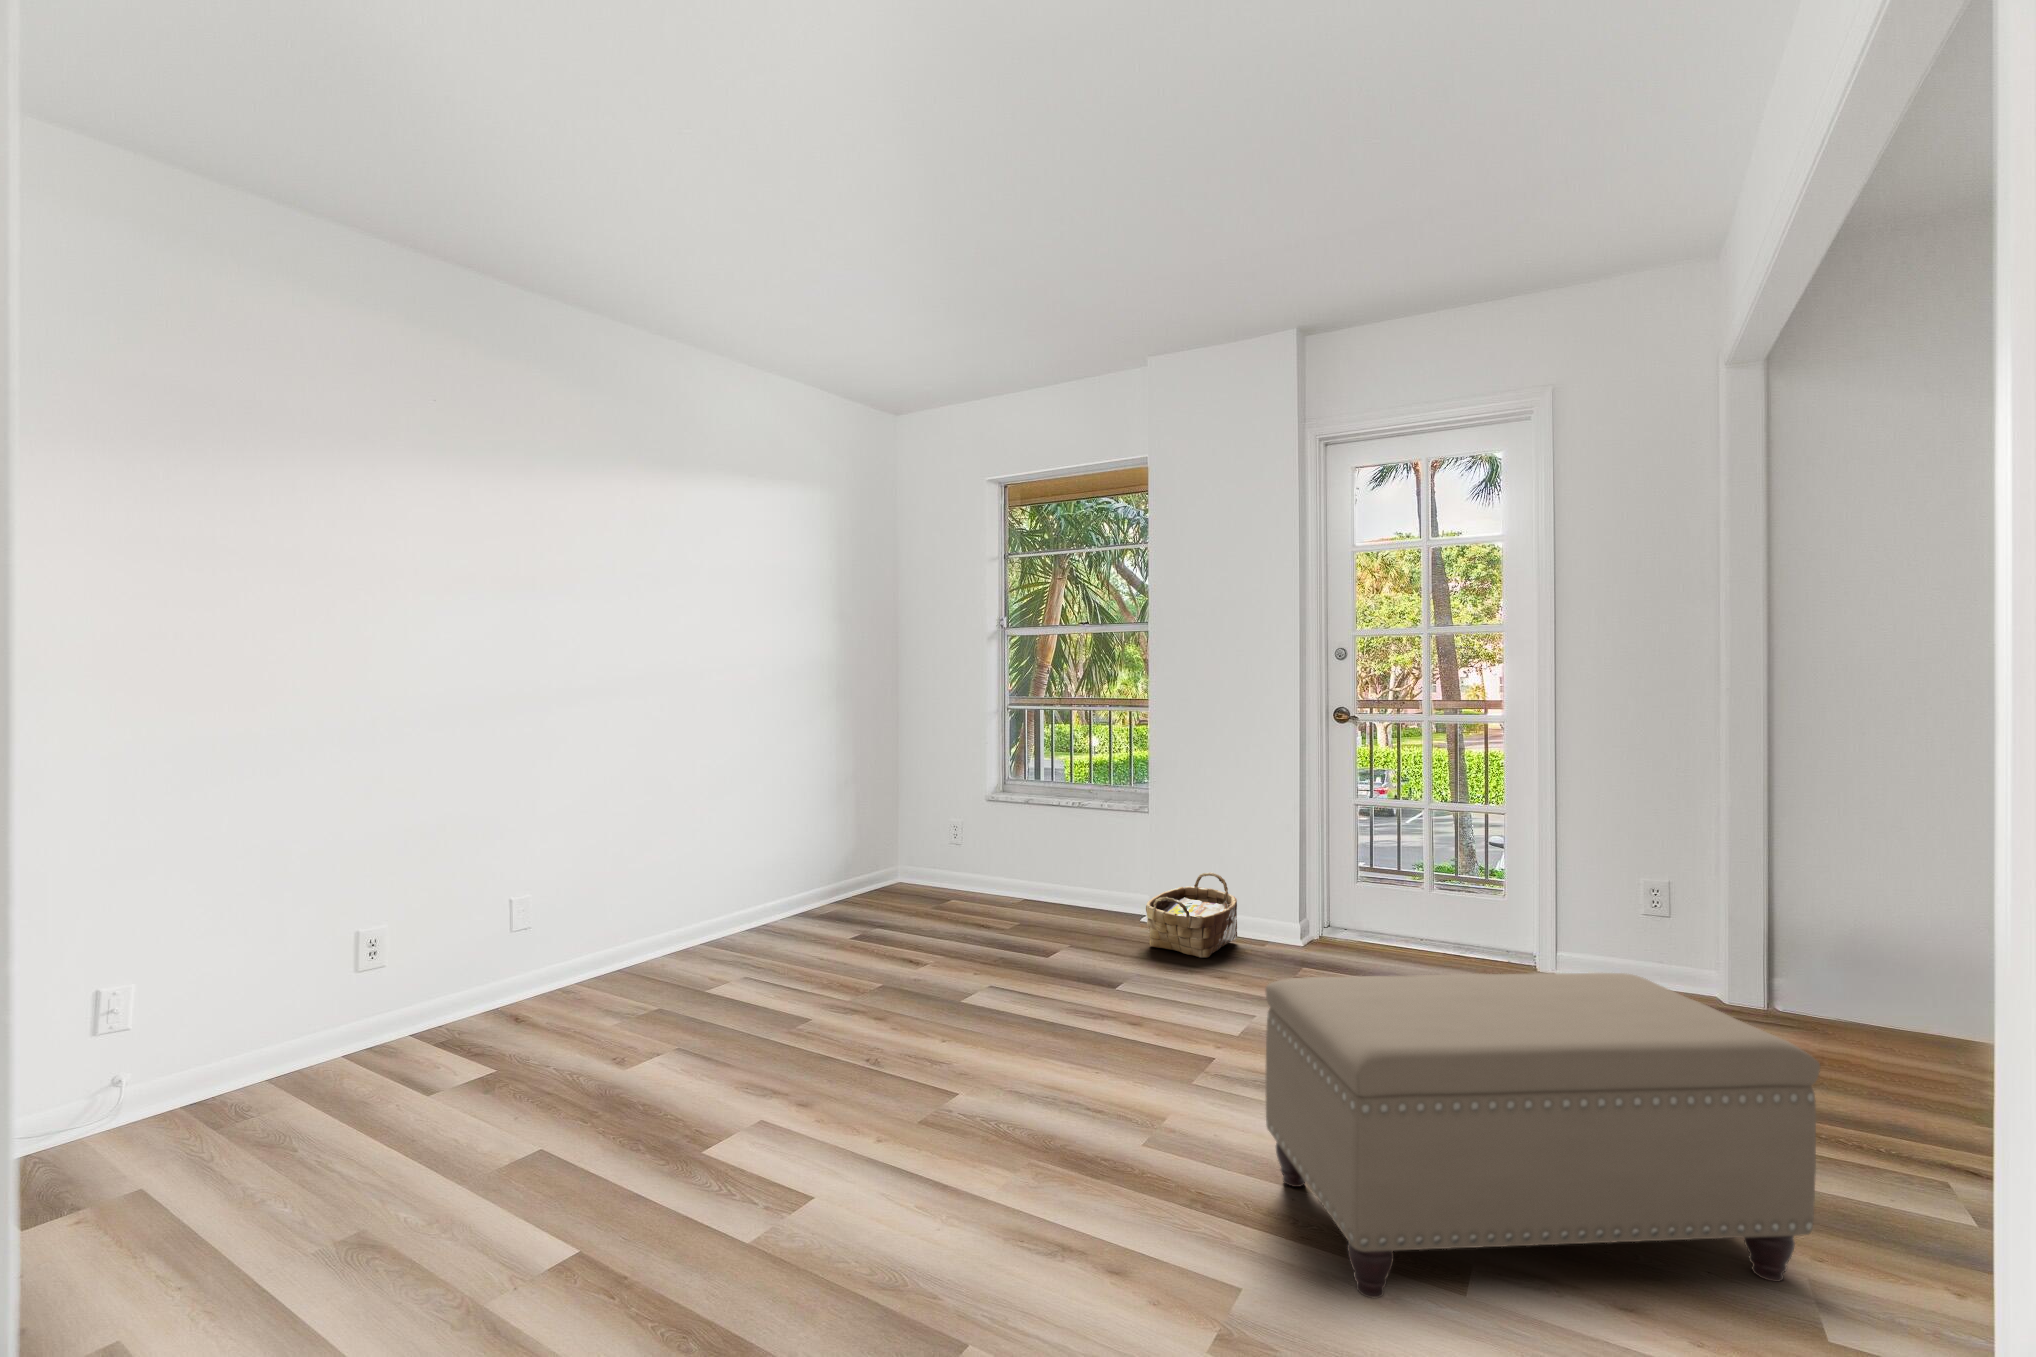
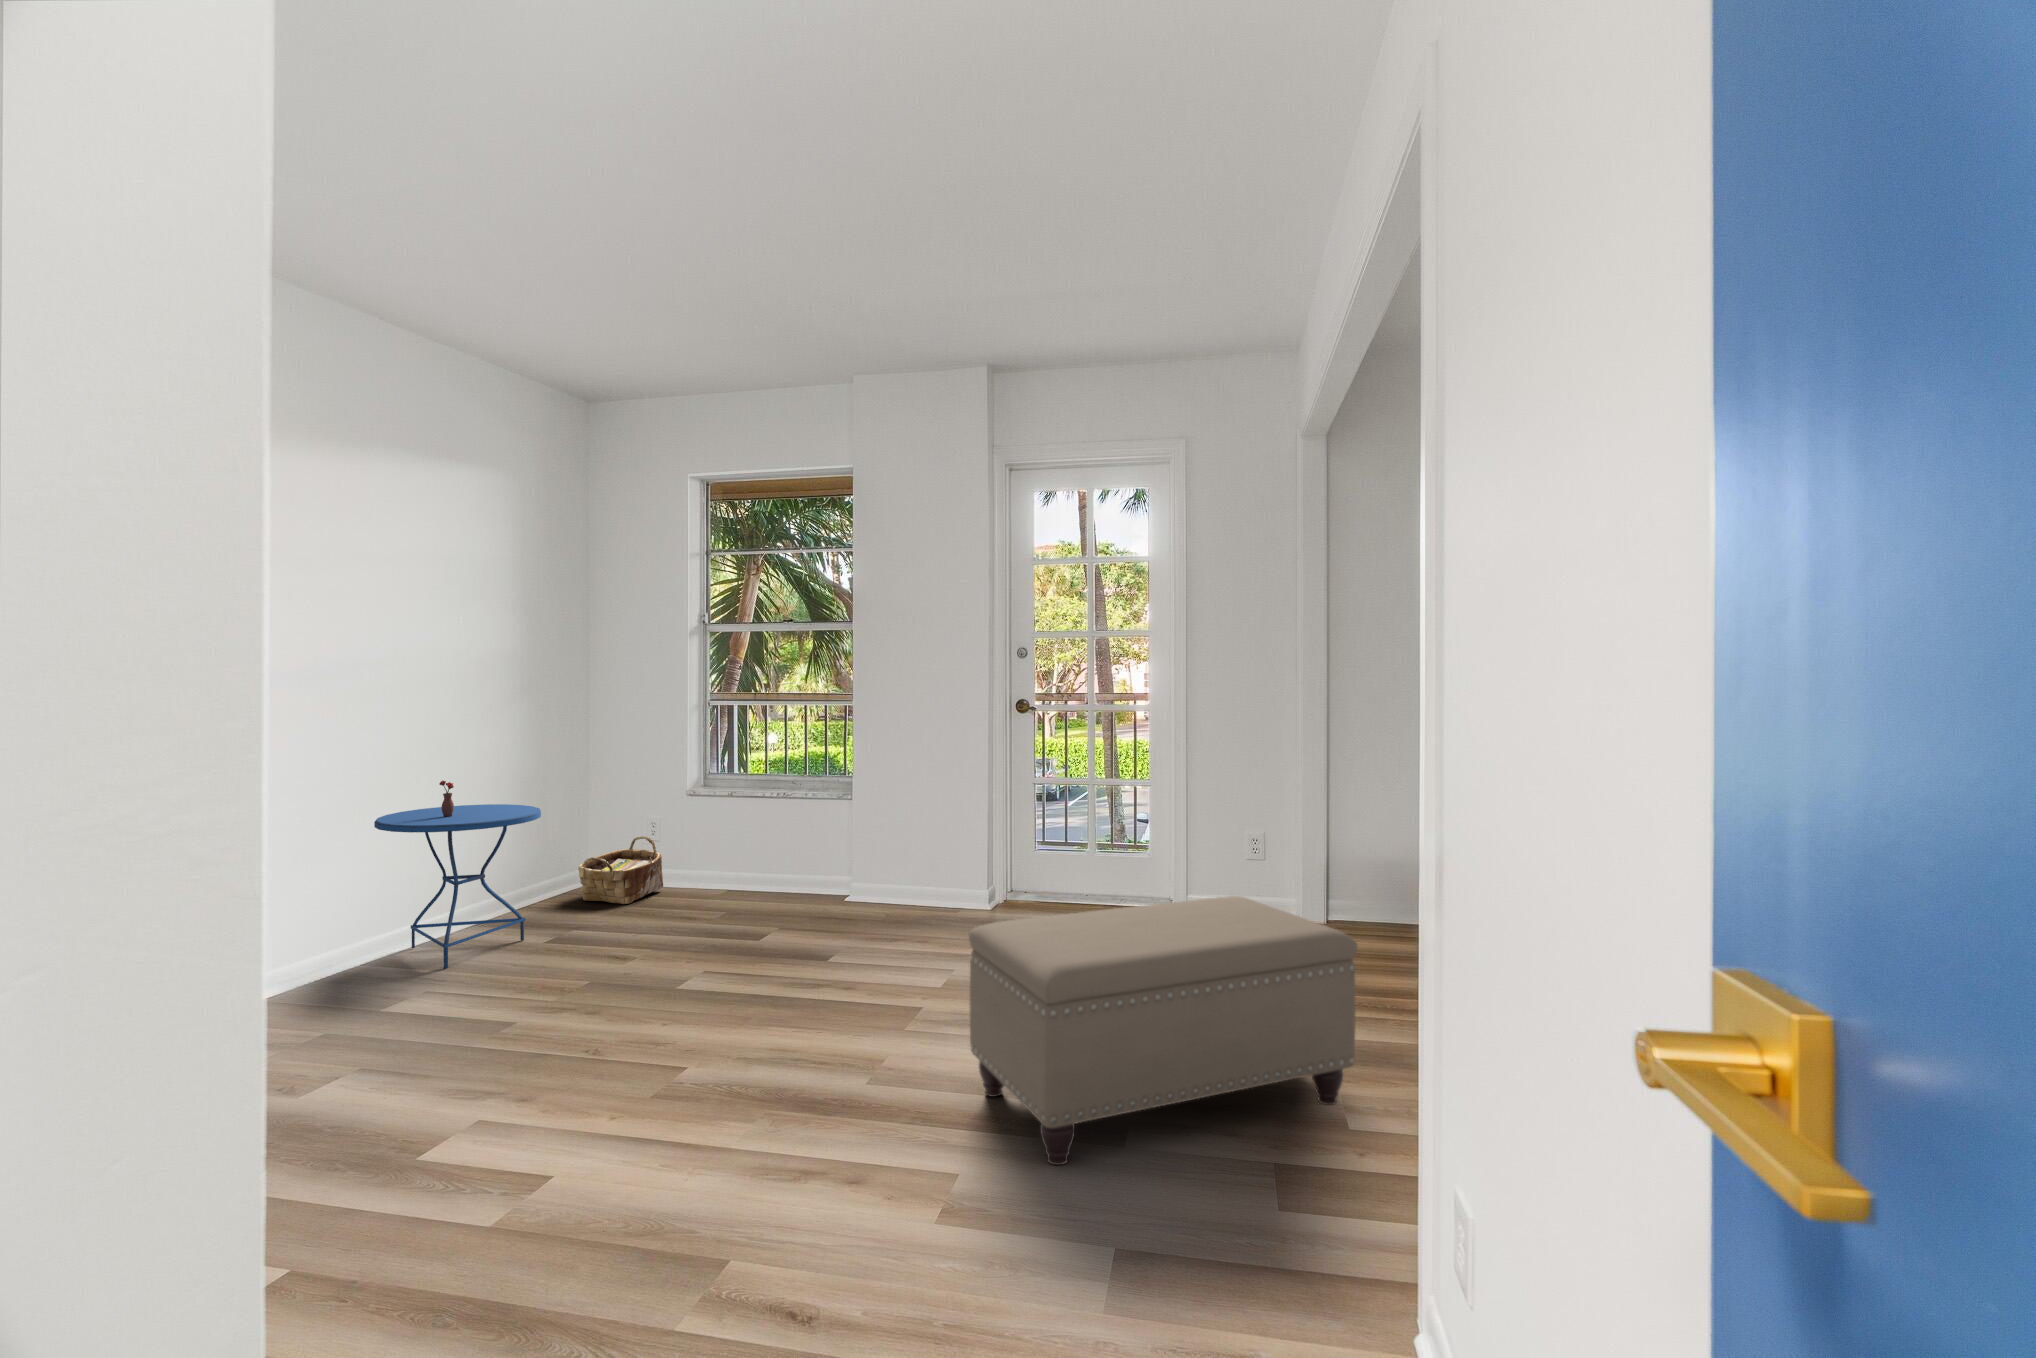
side table: none [706,775,848,955] -> present [374,781,541,969]
woven basket: present [1146,872,1237,958] -> present [578,836,663,904]

